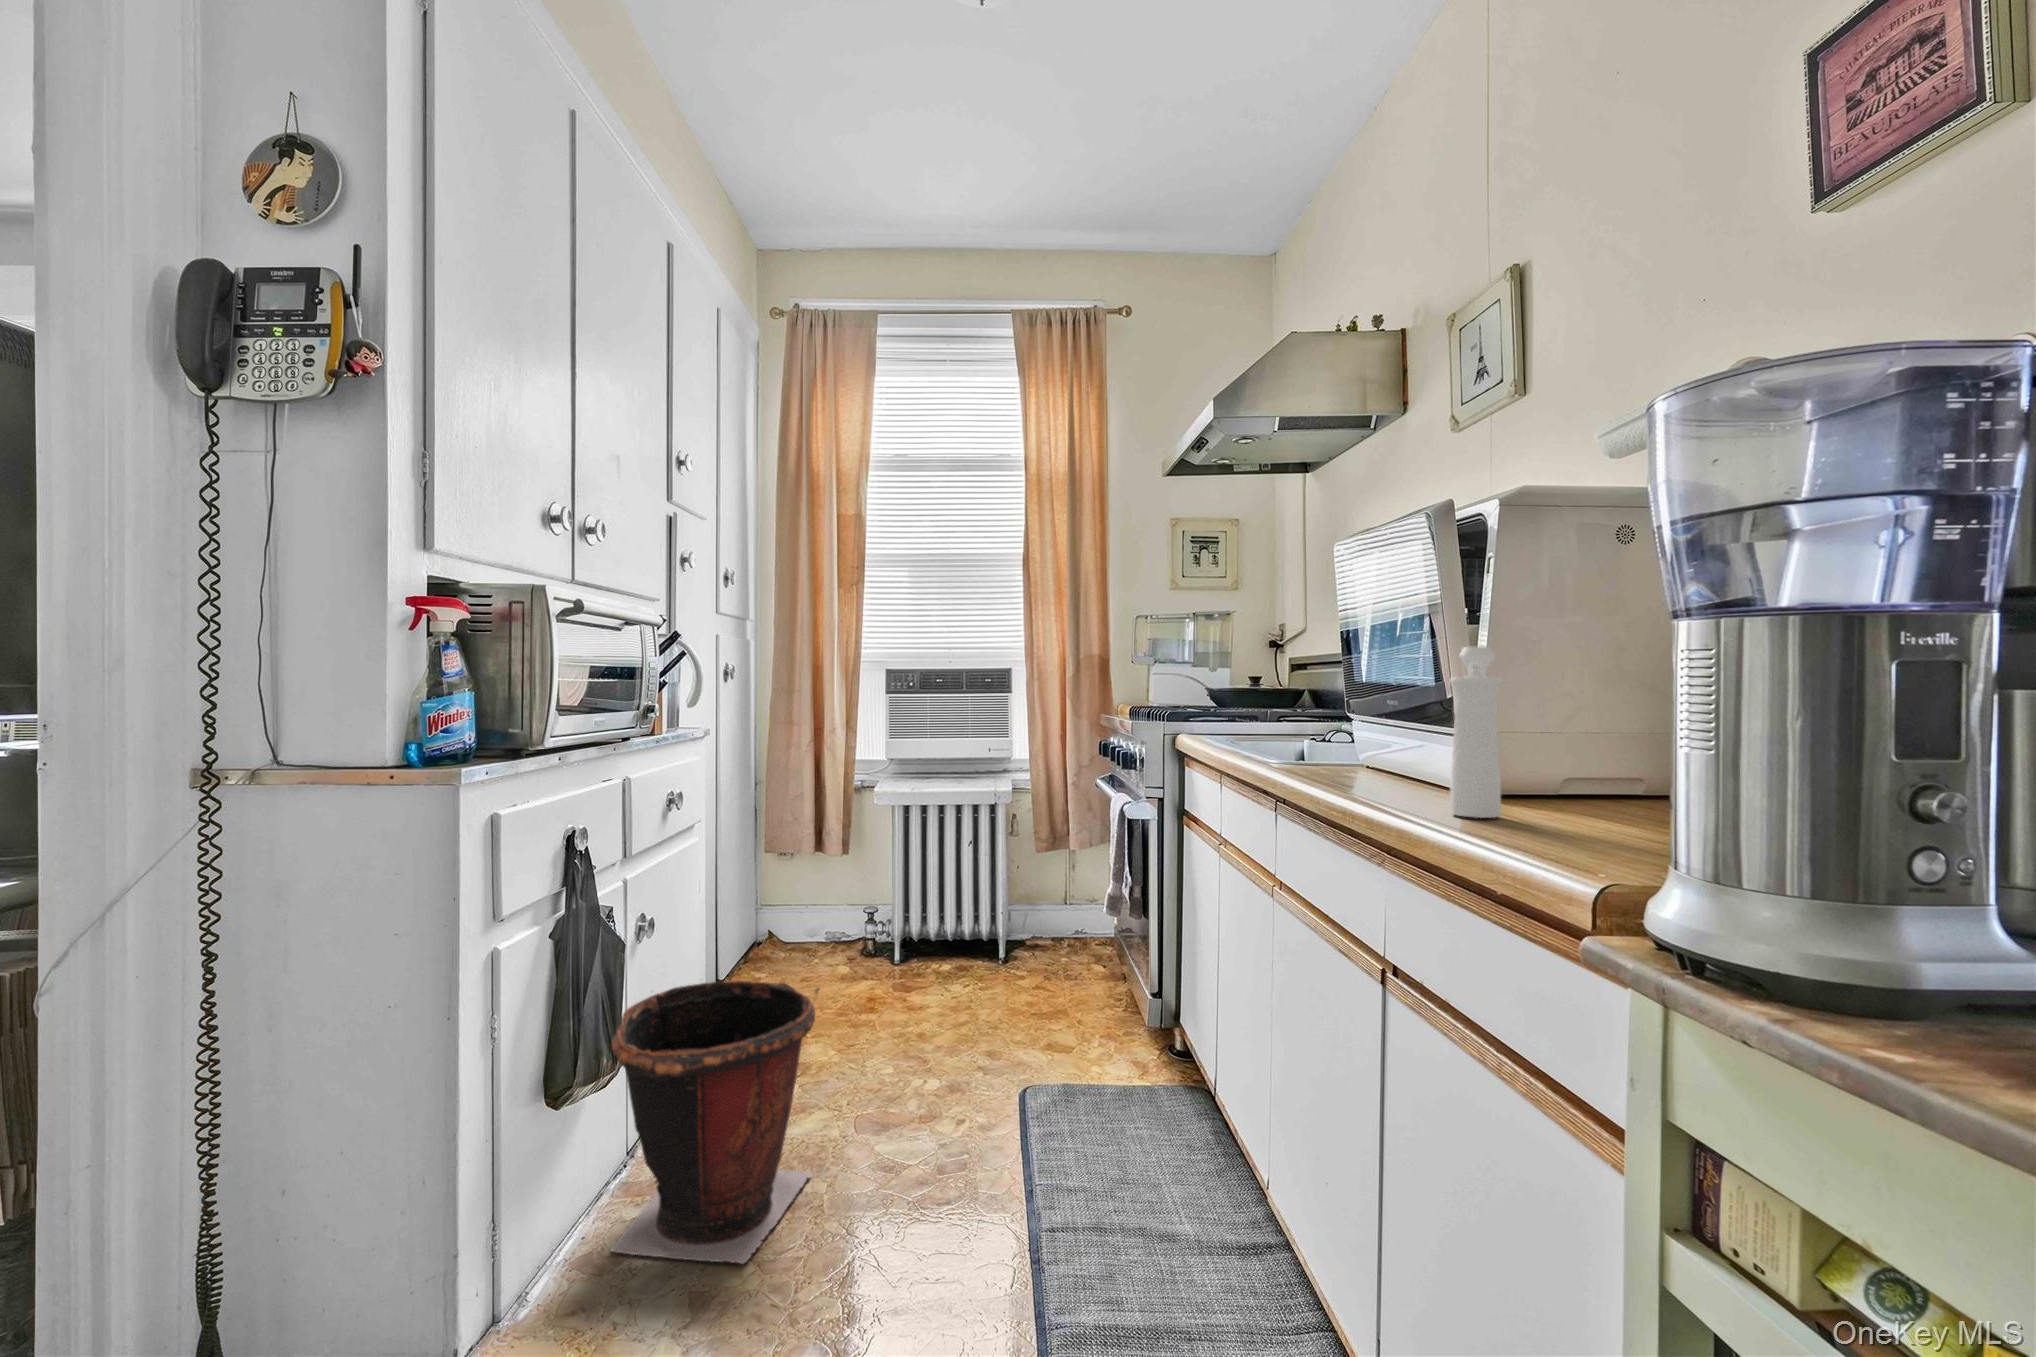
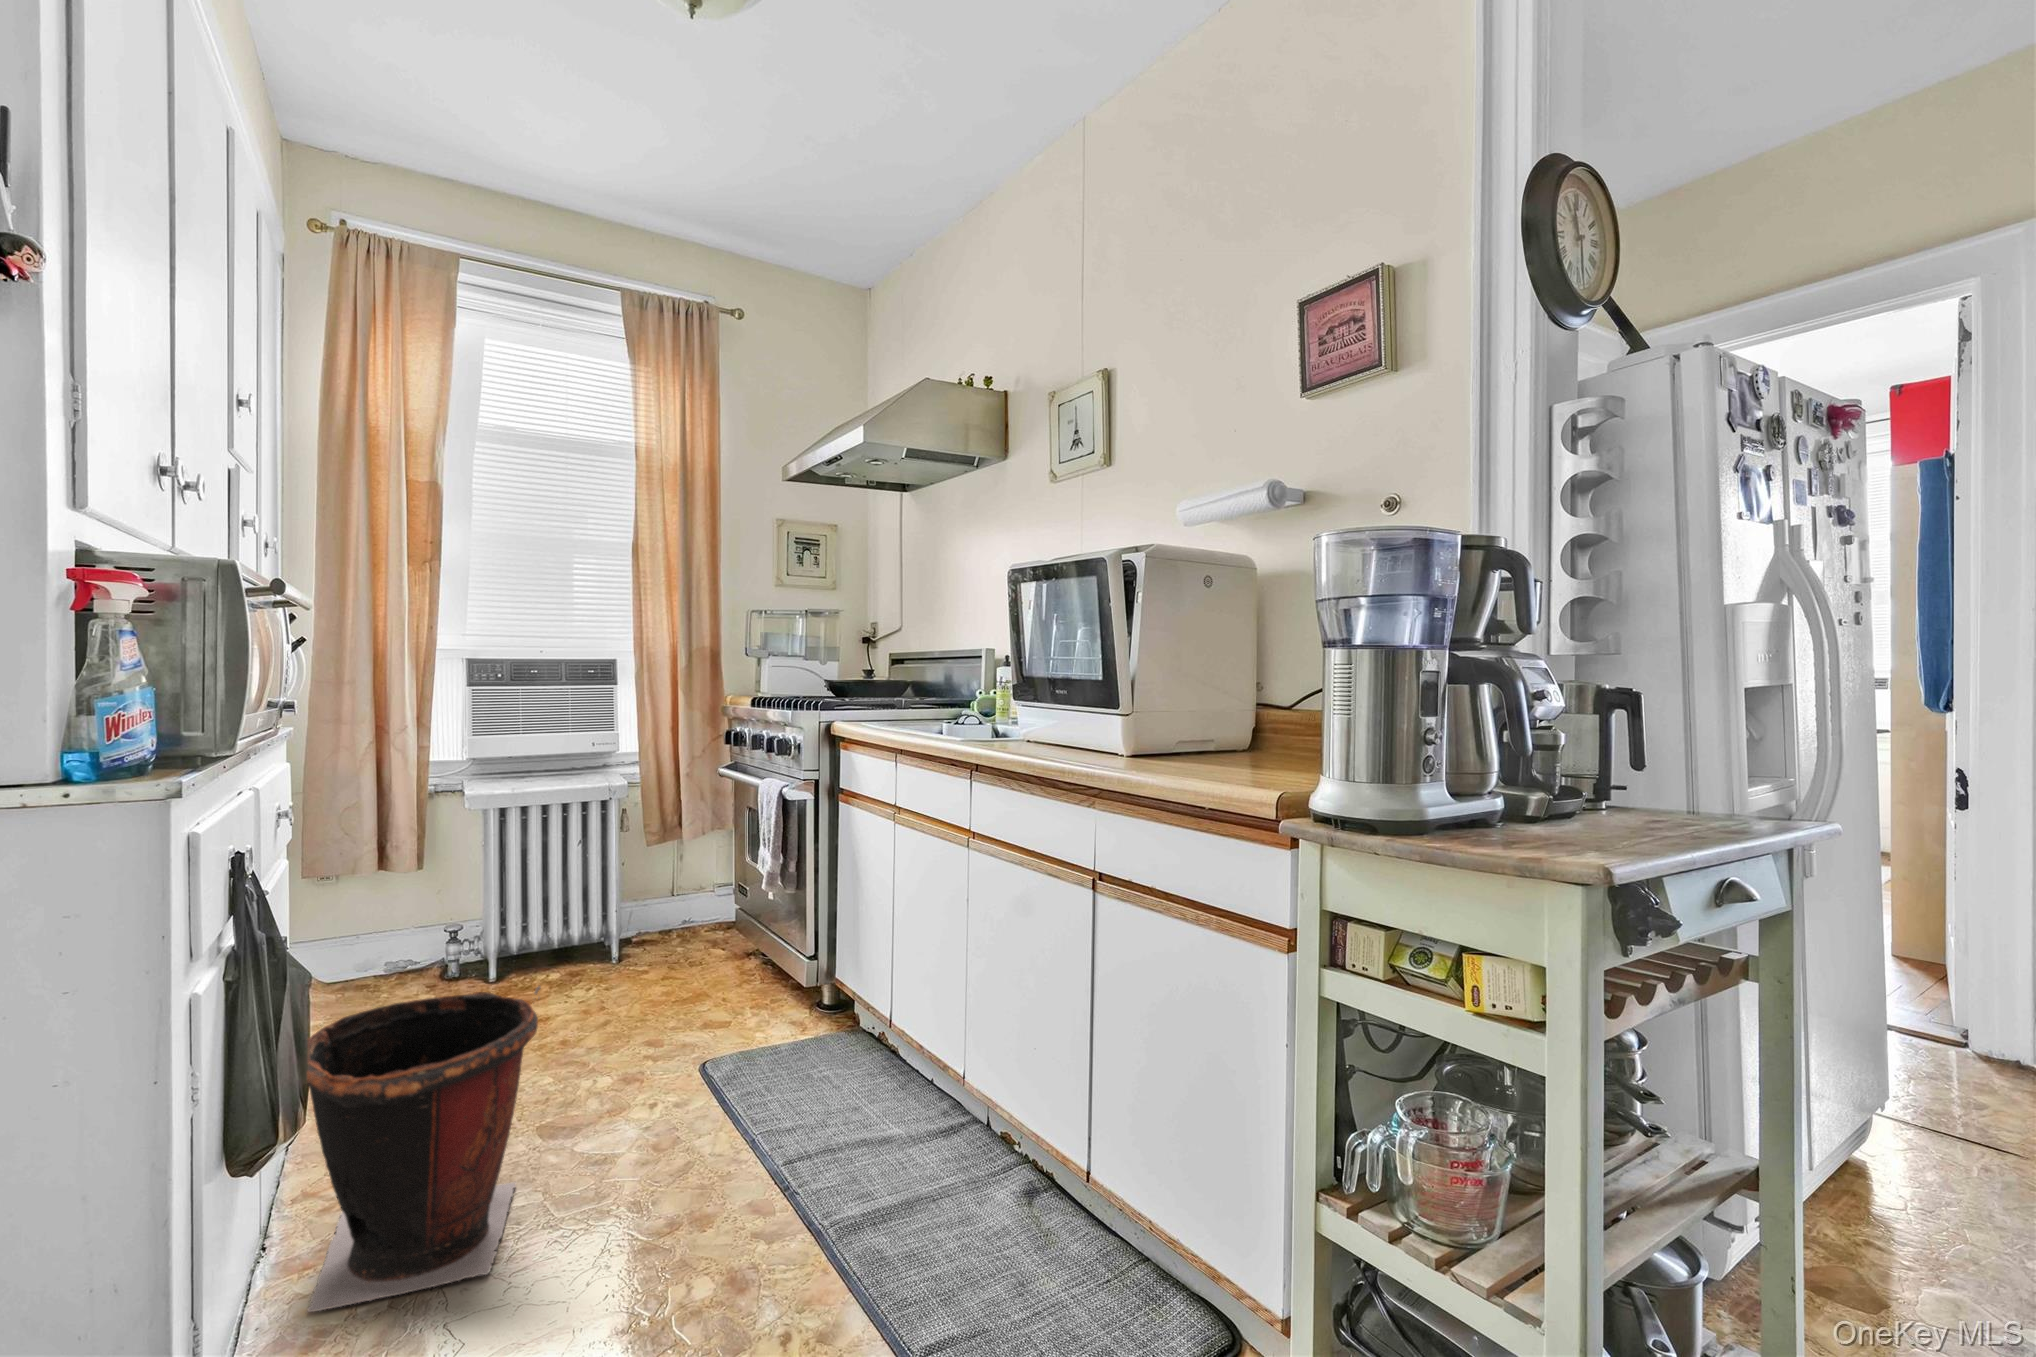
pepper mill: present [1450,647,1501,818] -> none [1131,652,1170,768]

